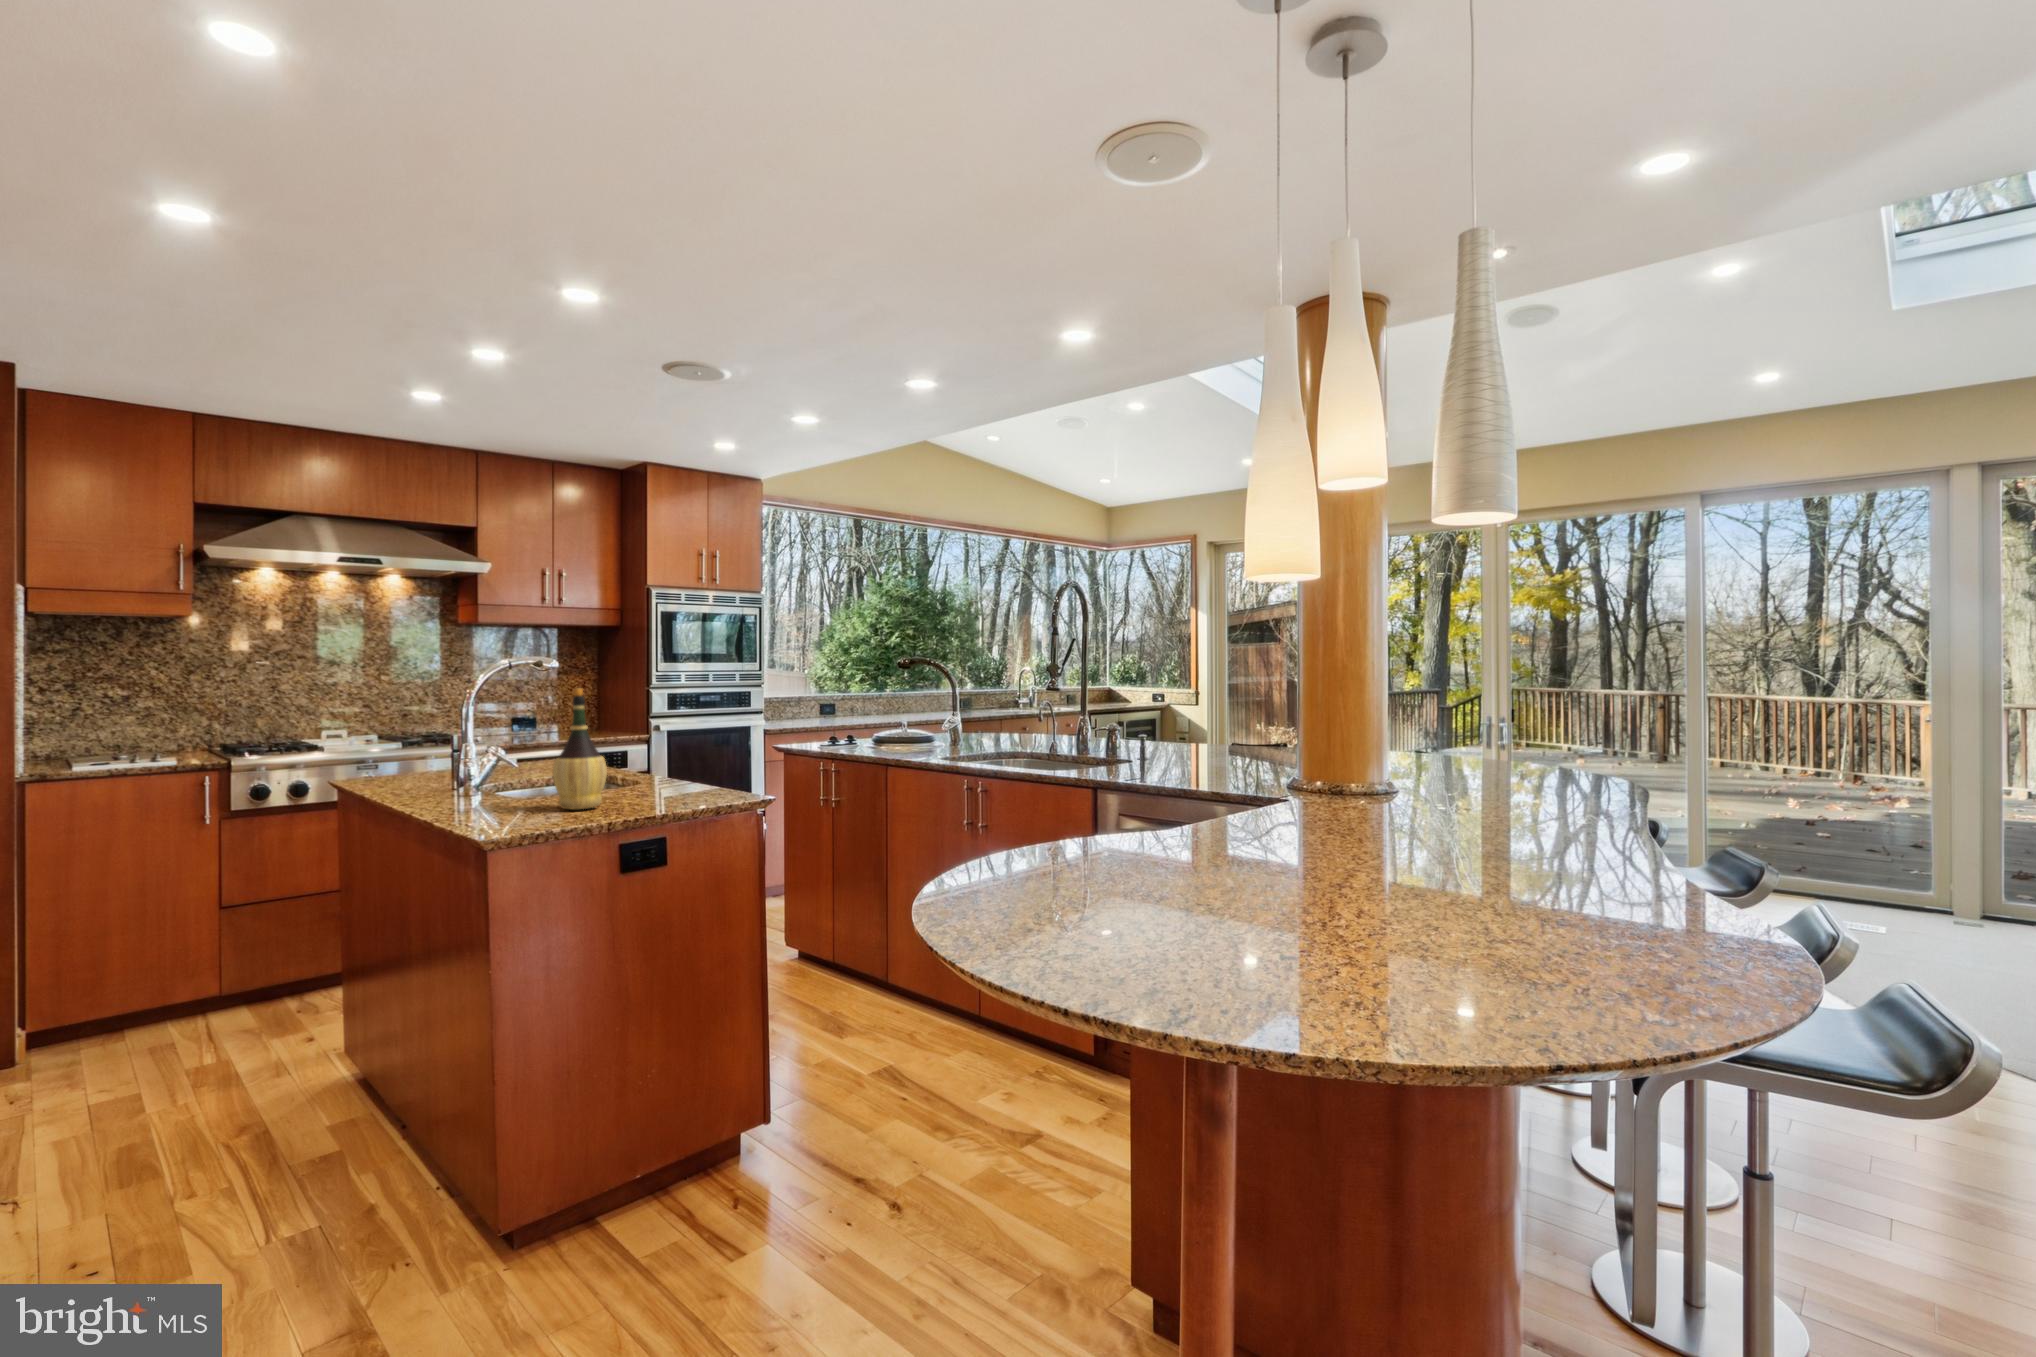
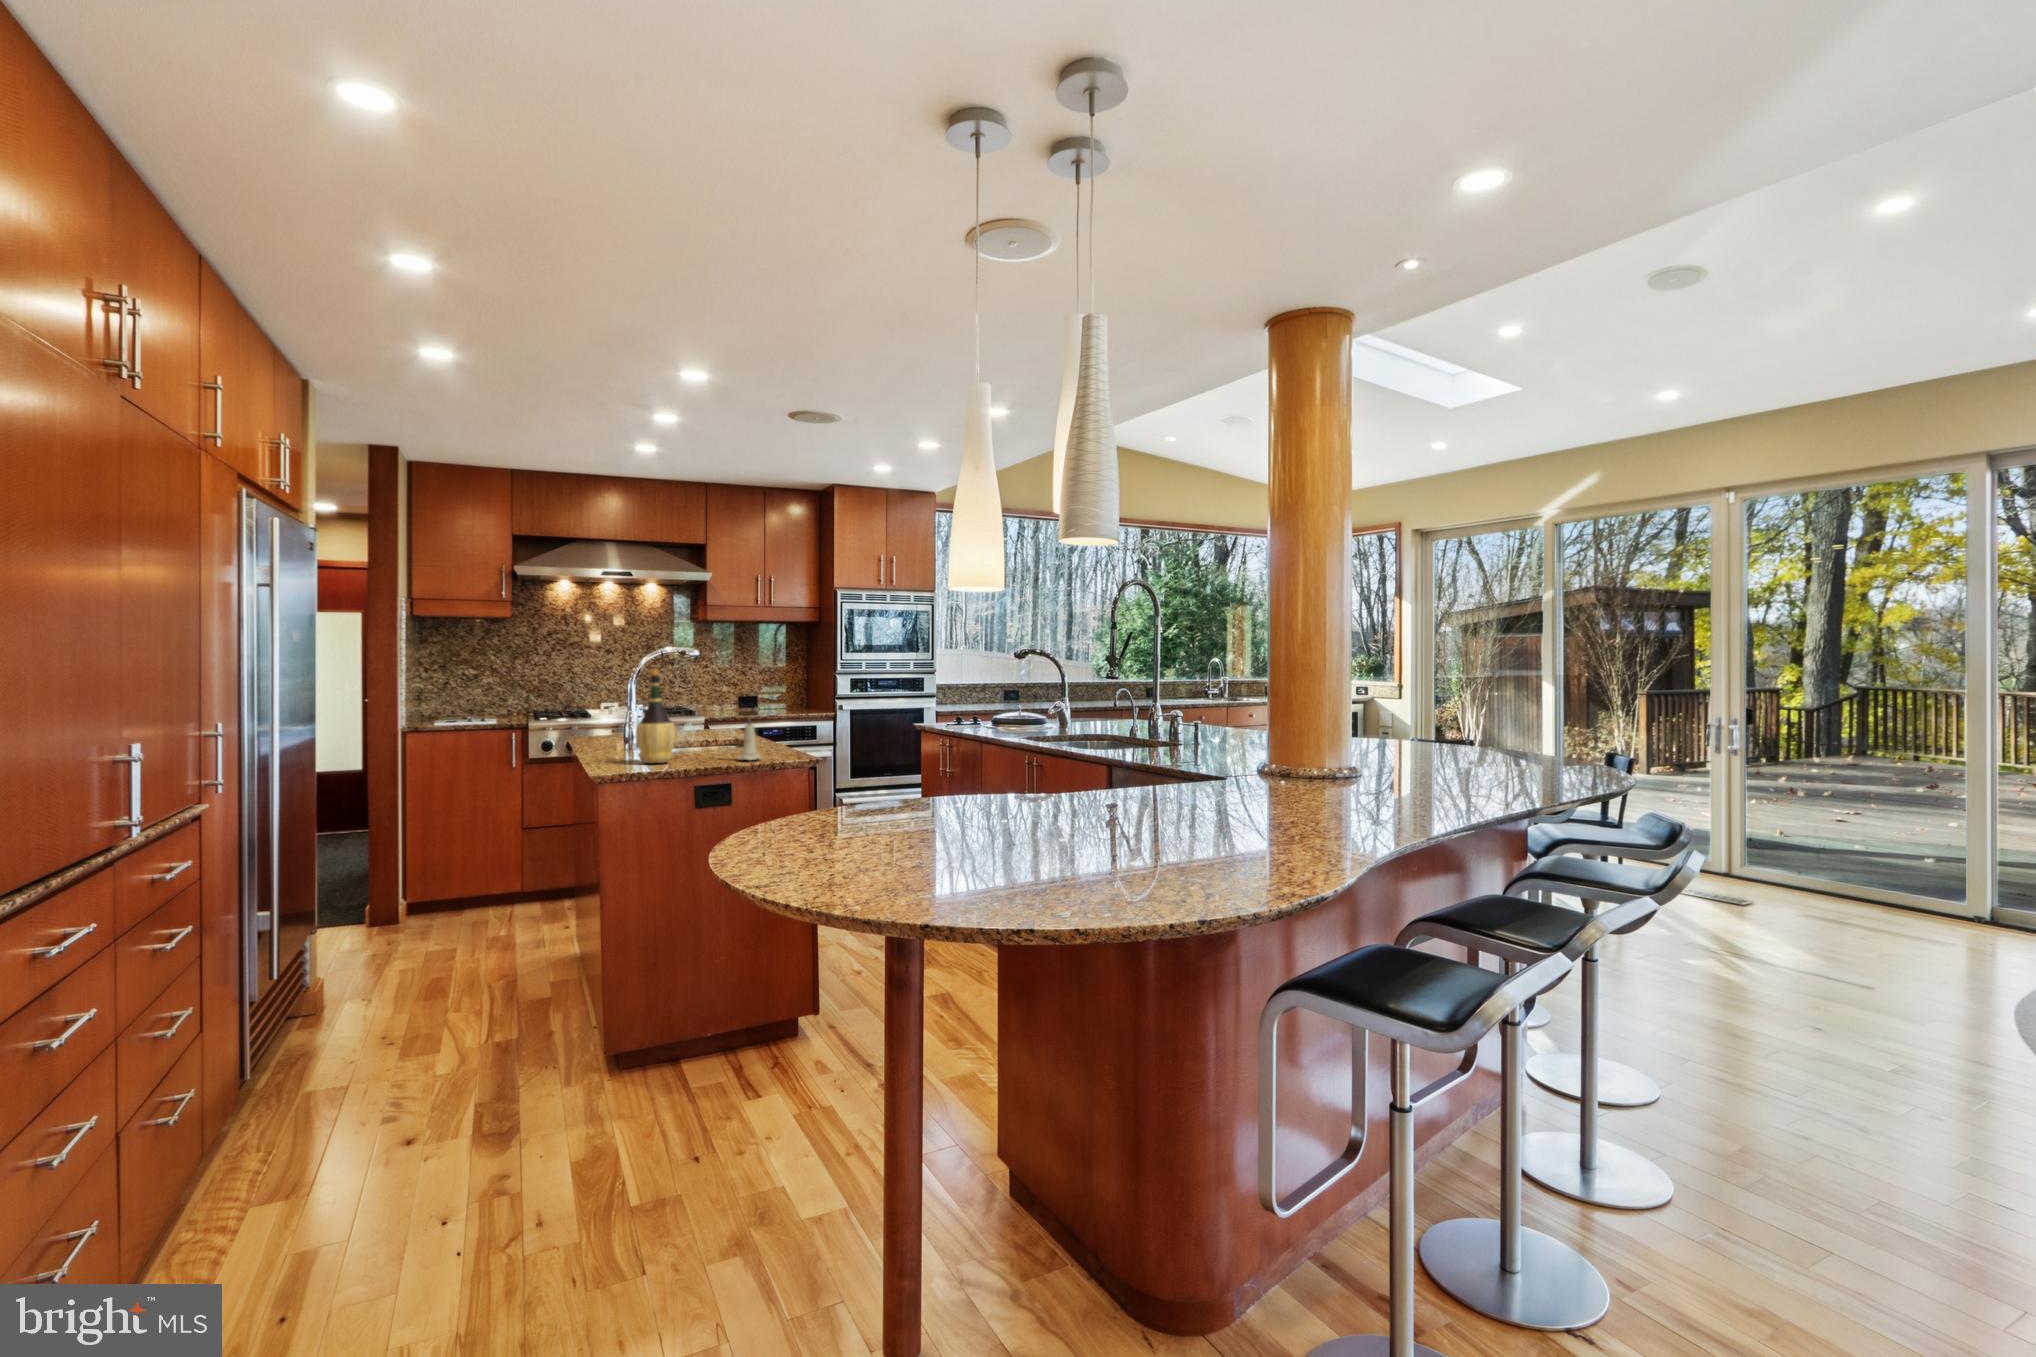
candle: none [679,743,709,799] -> present [737,718,761,760]

